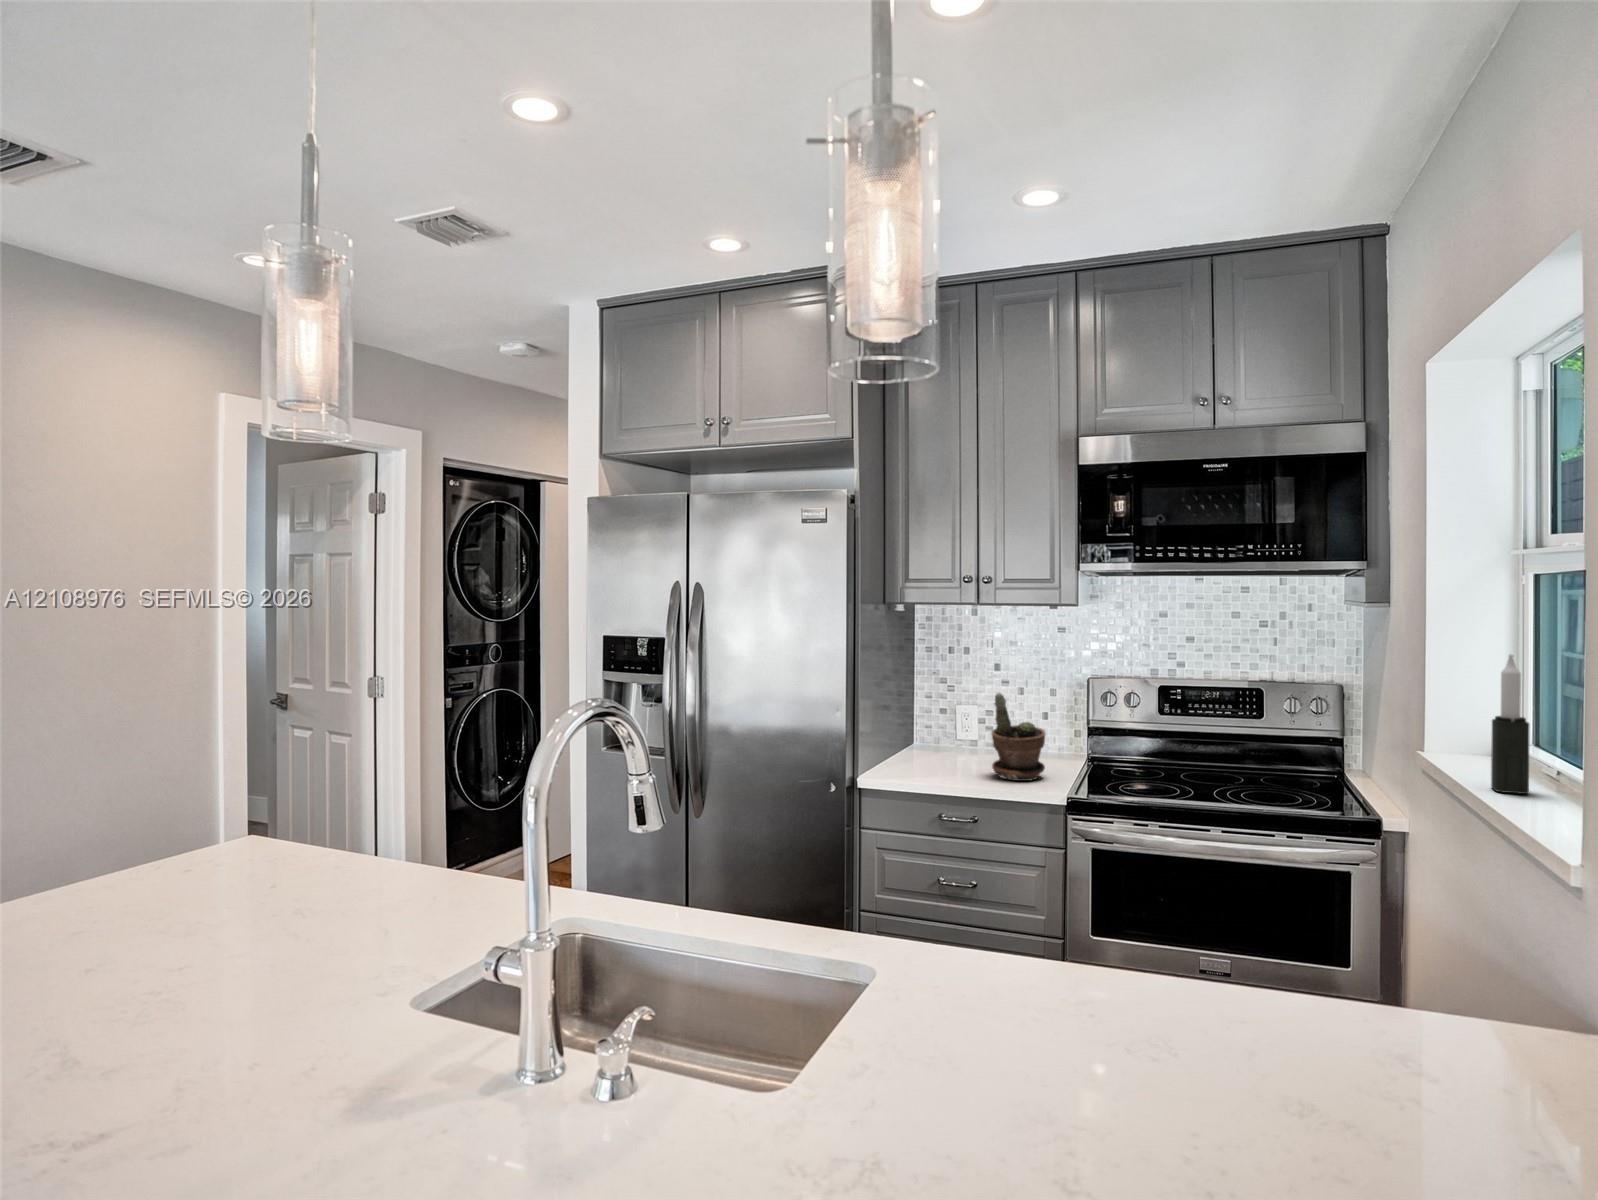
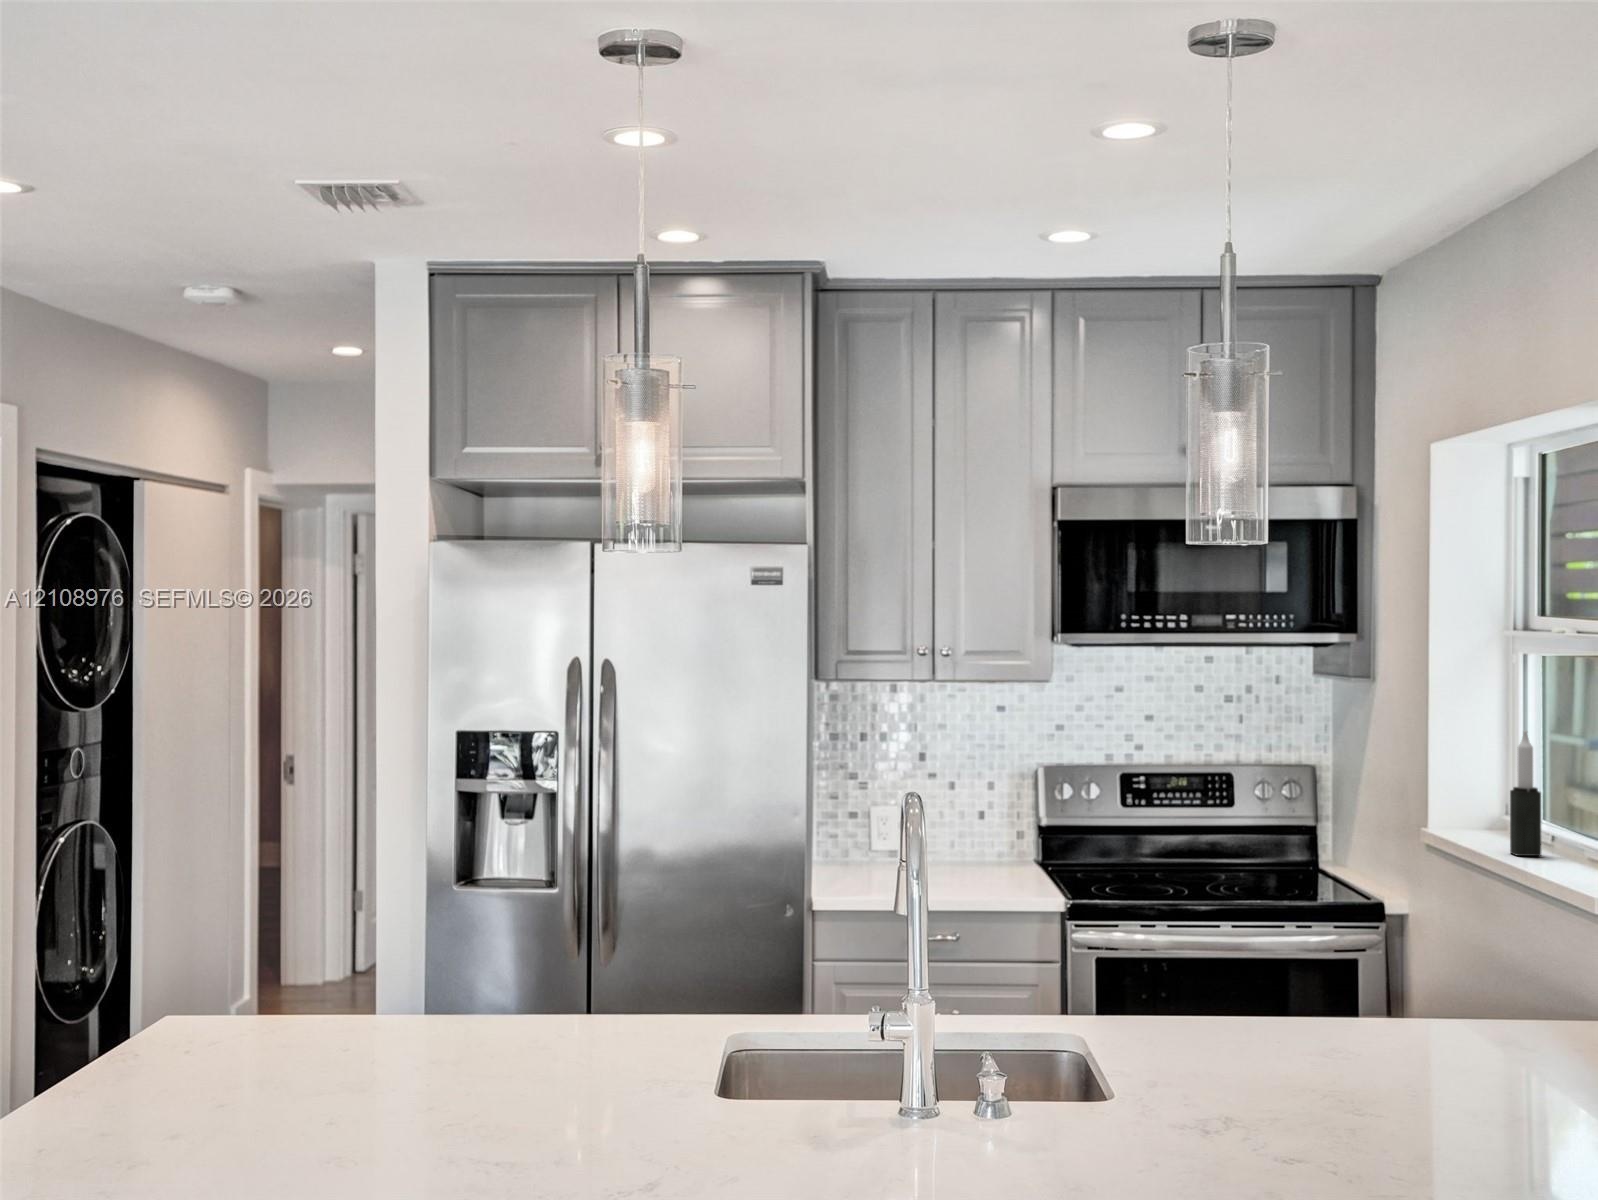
potted plant: present [992,693,1045,781] -> none [957,786,1021,890]

